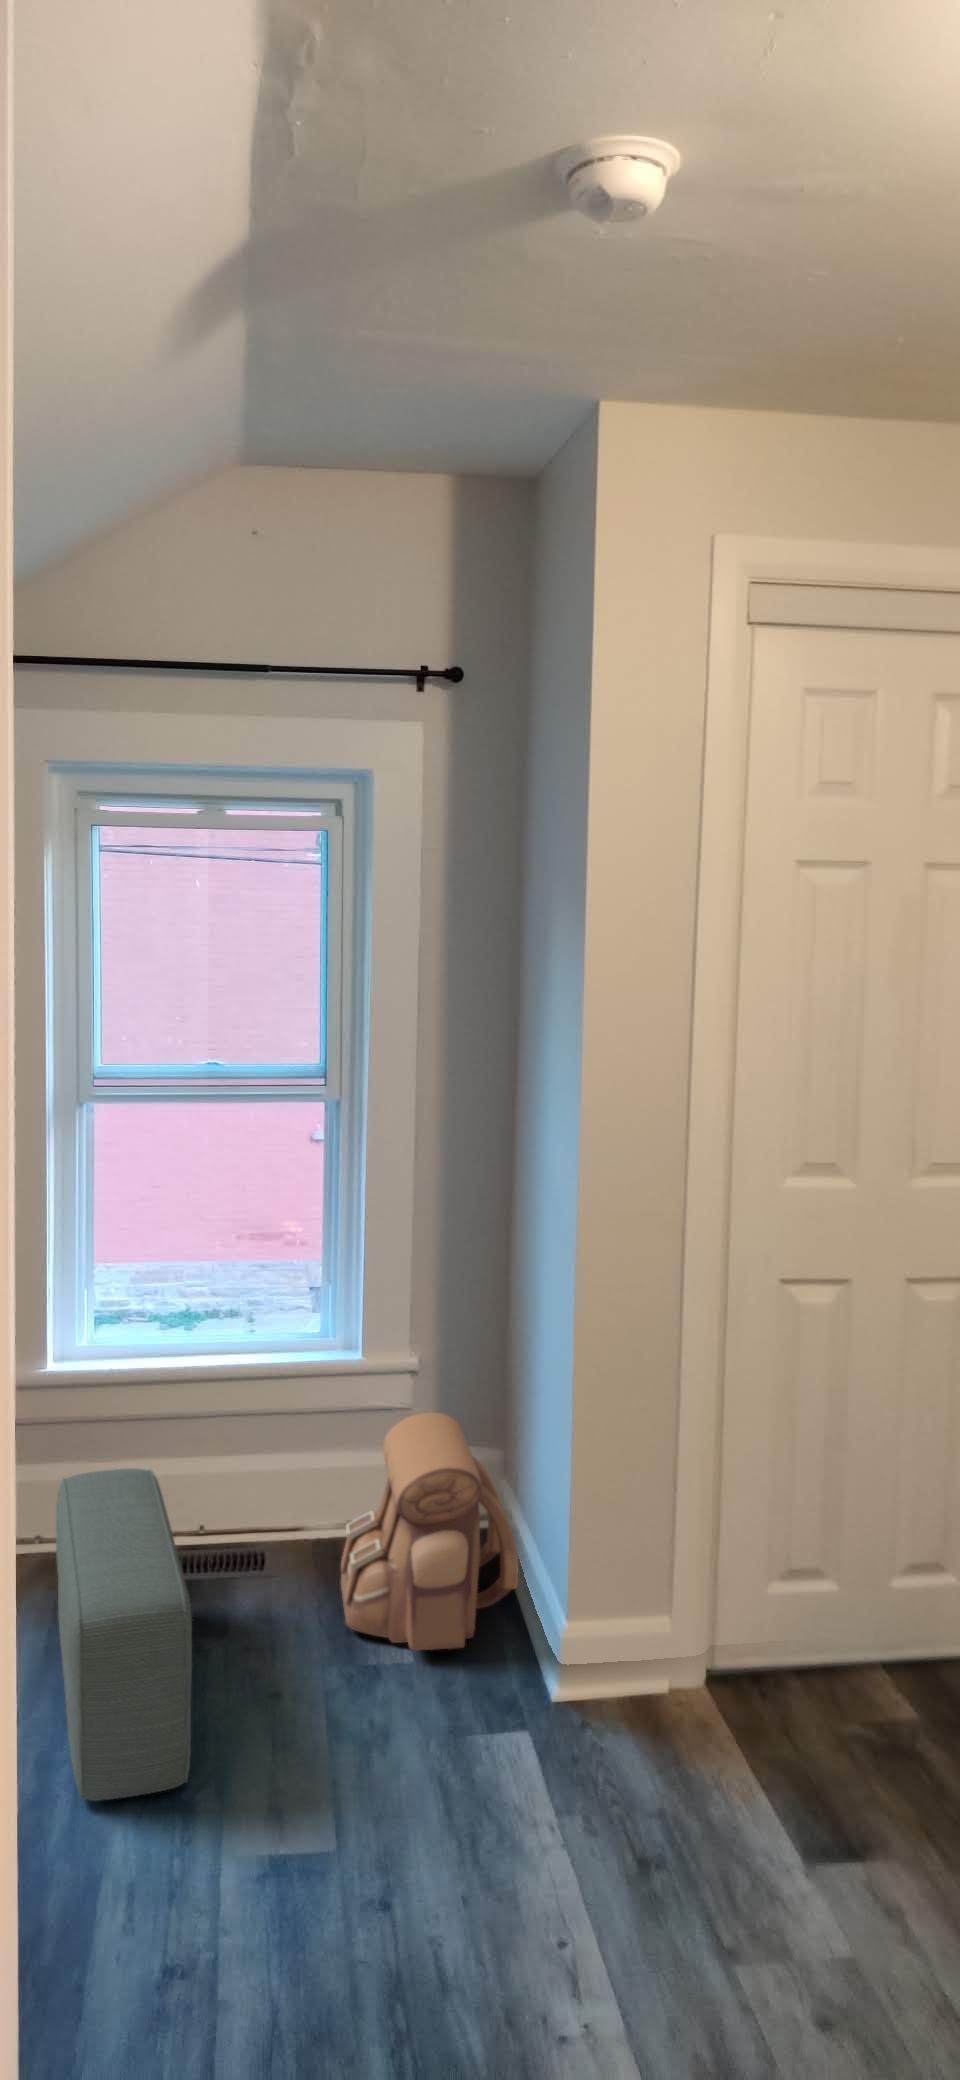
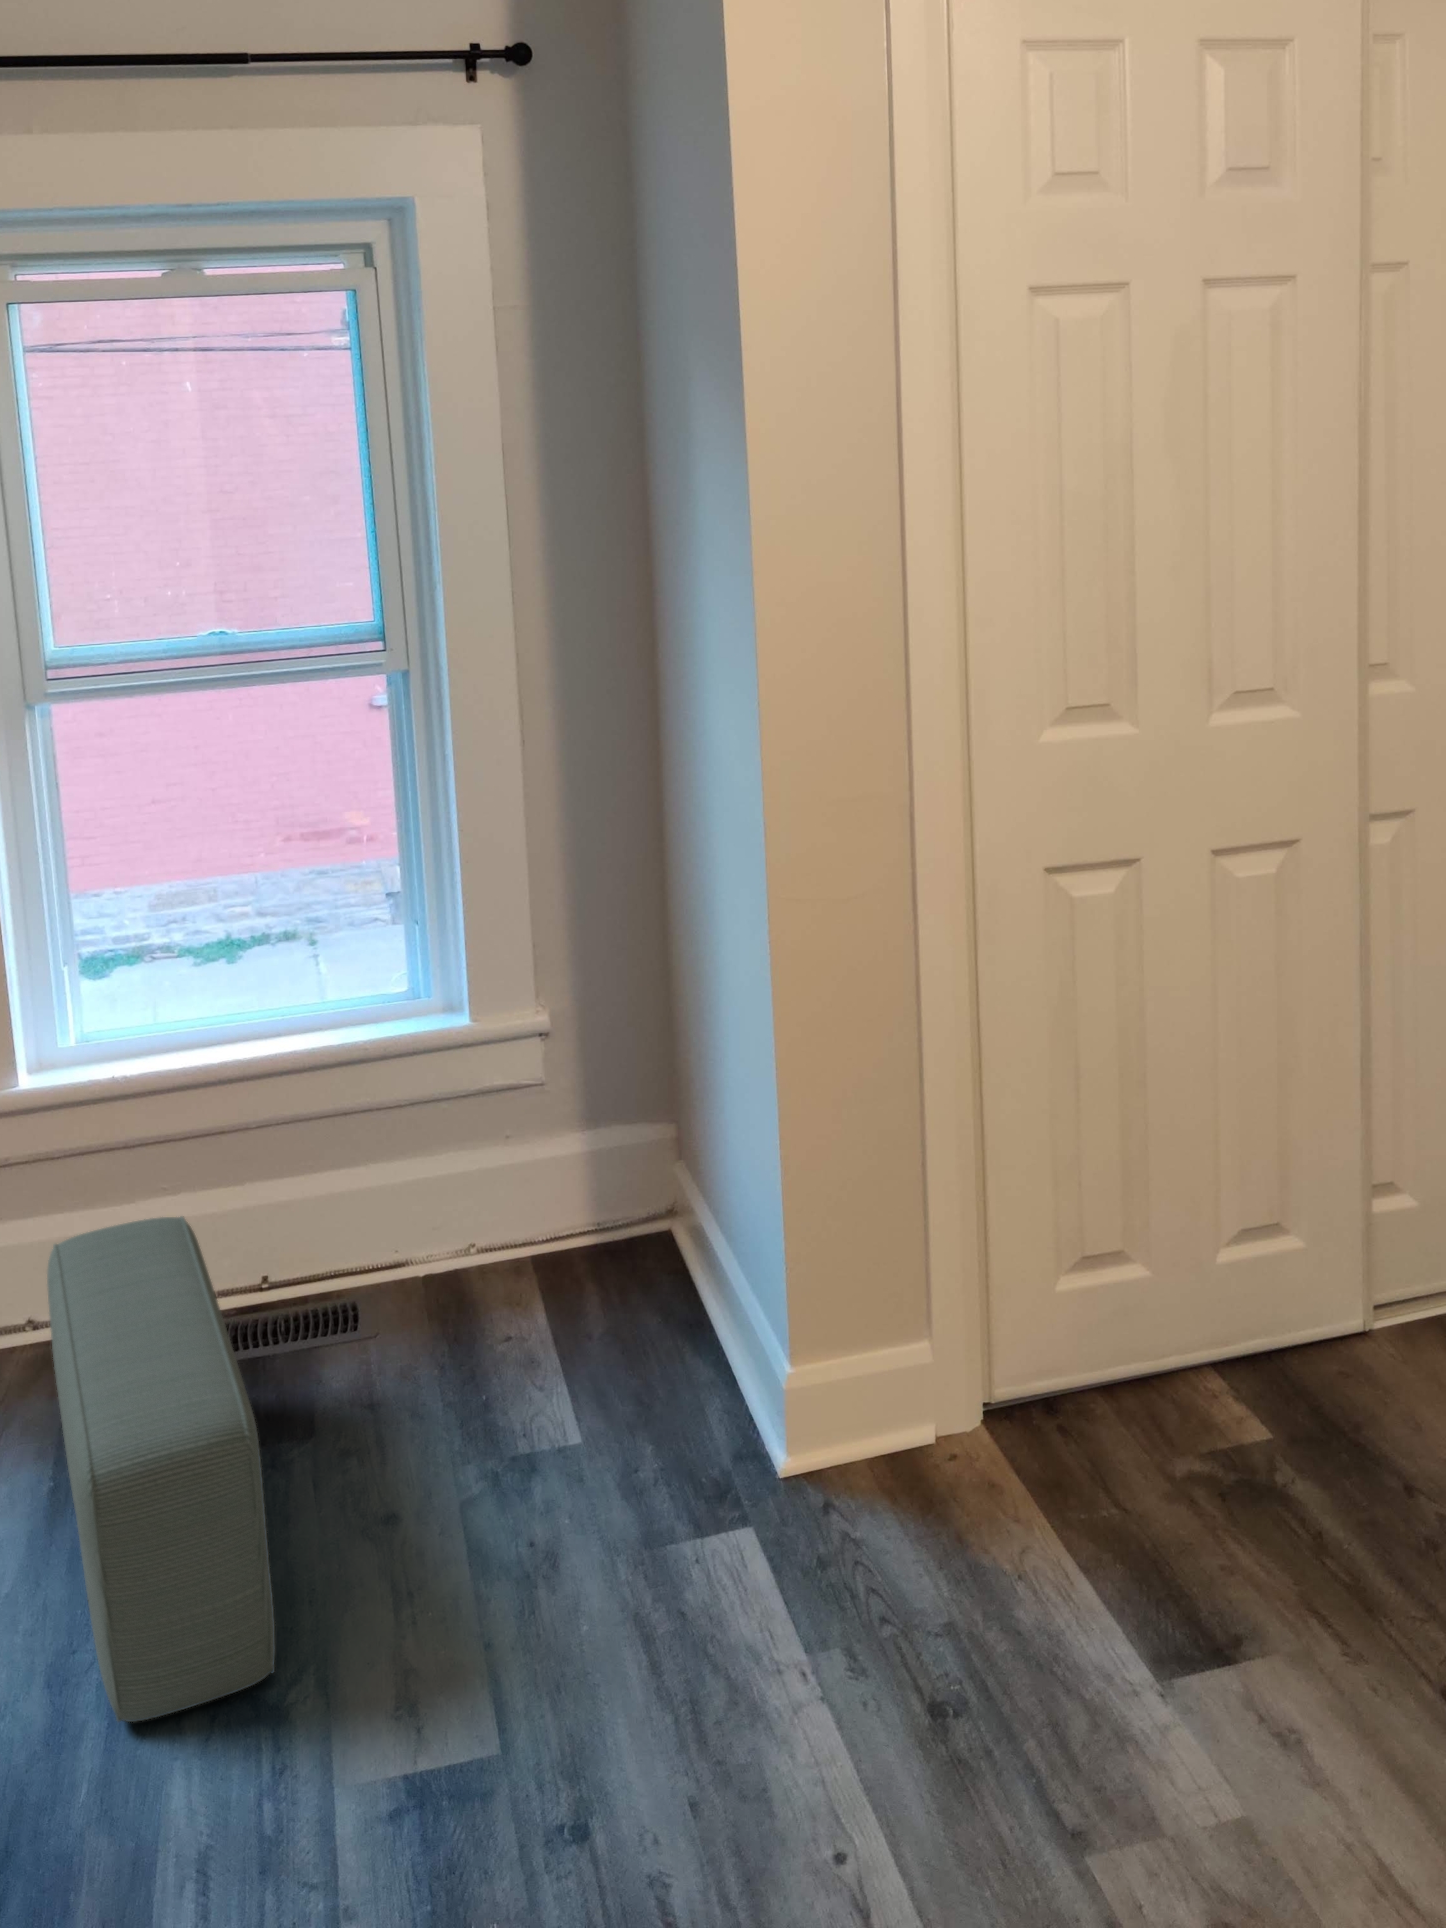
backpack: present [341,1412,518,1651] -> none [466,1087,714,1425]

